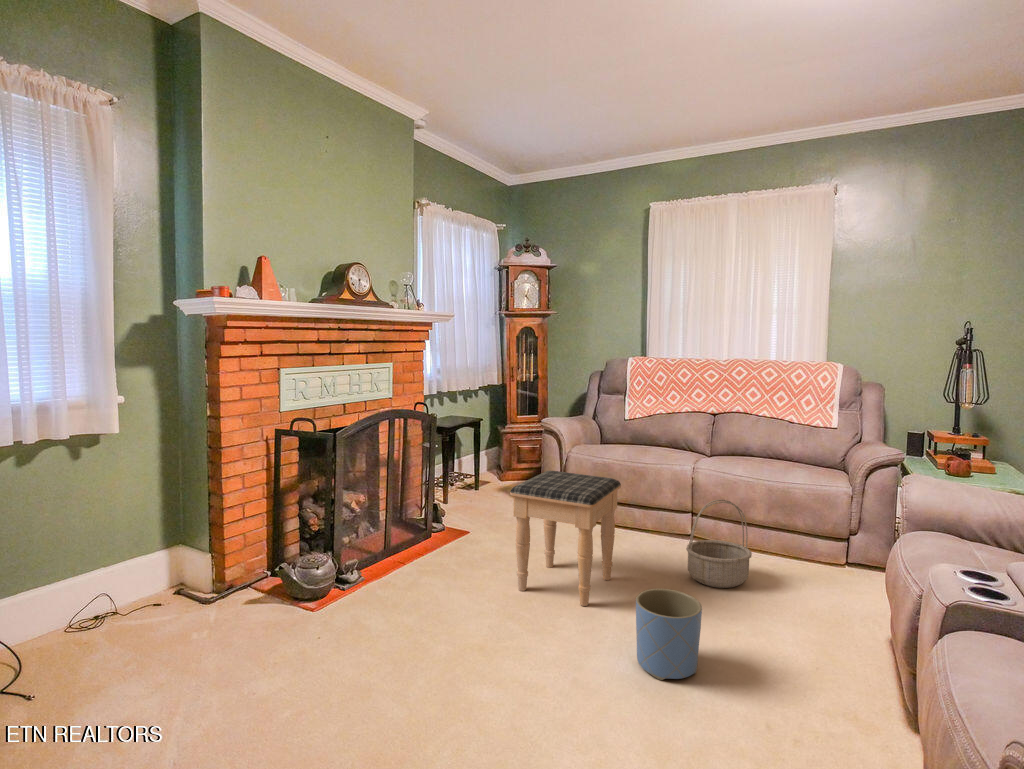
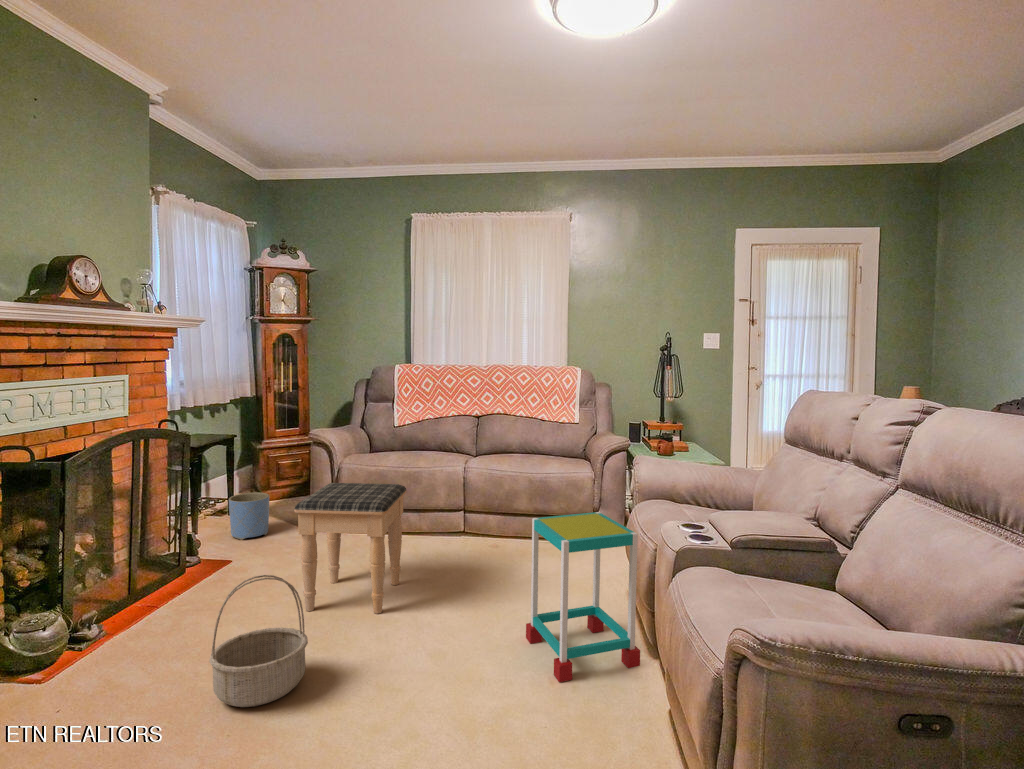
basket: present [686,500,752,588] -> present [209,575,308,707]
side table: none [740,534,892,739] -> present [526,512,640,682]
planter: present [636,589,702,680] -> present [229,492,269,540]

